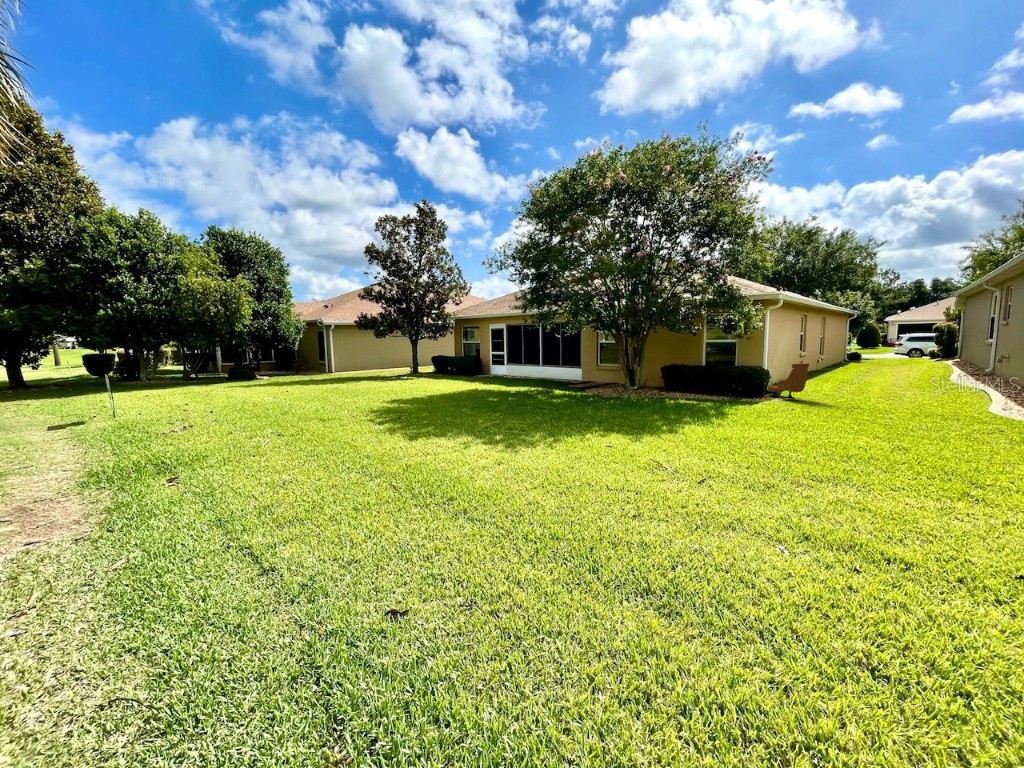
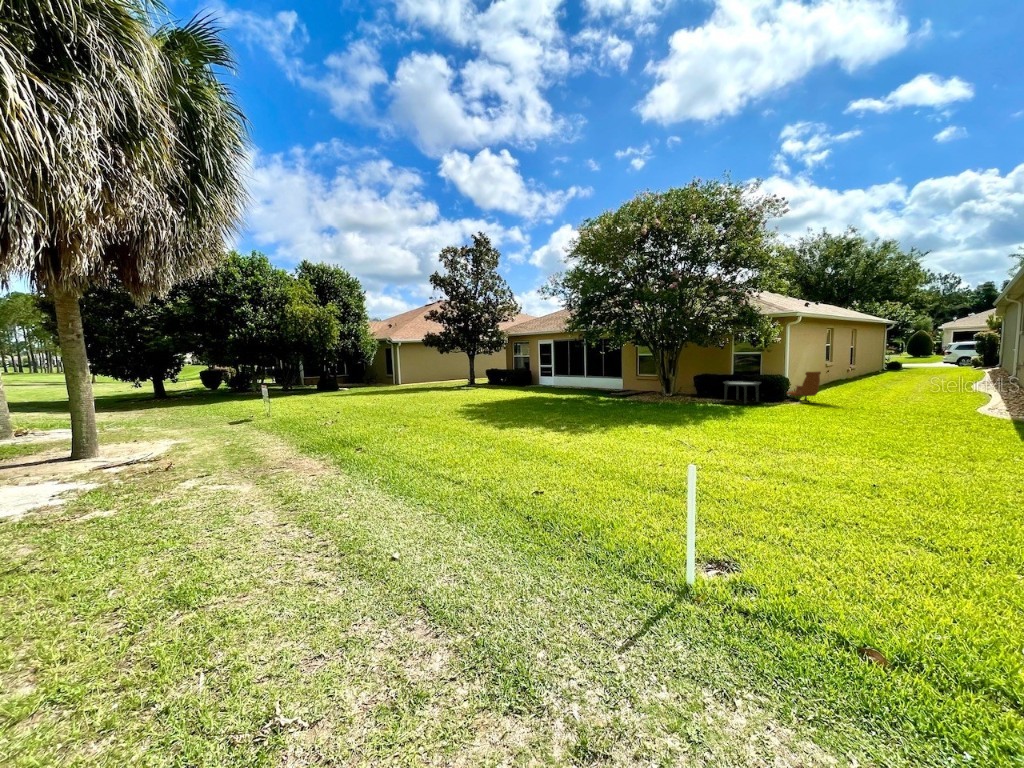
round table: none [697,374,740,401] -> present [724,381,760,404]

